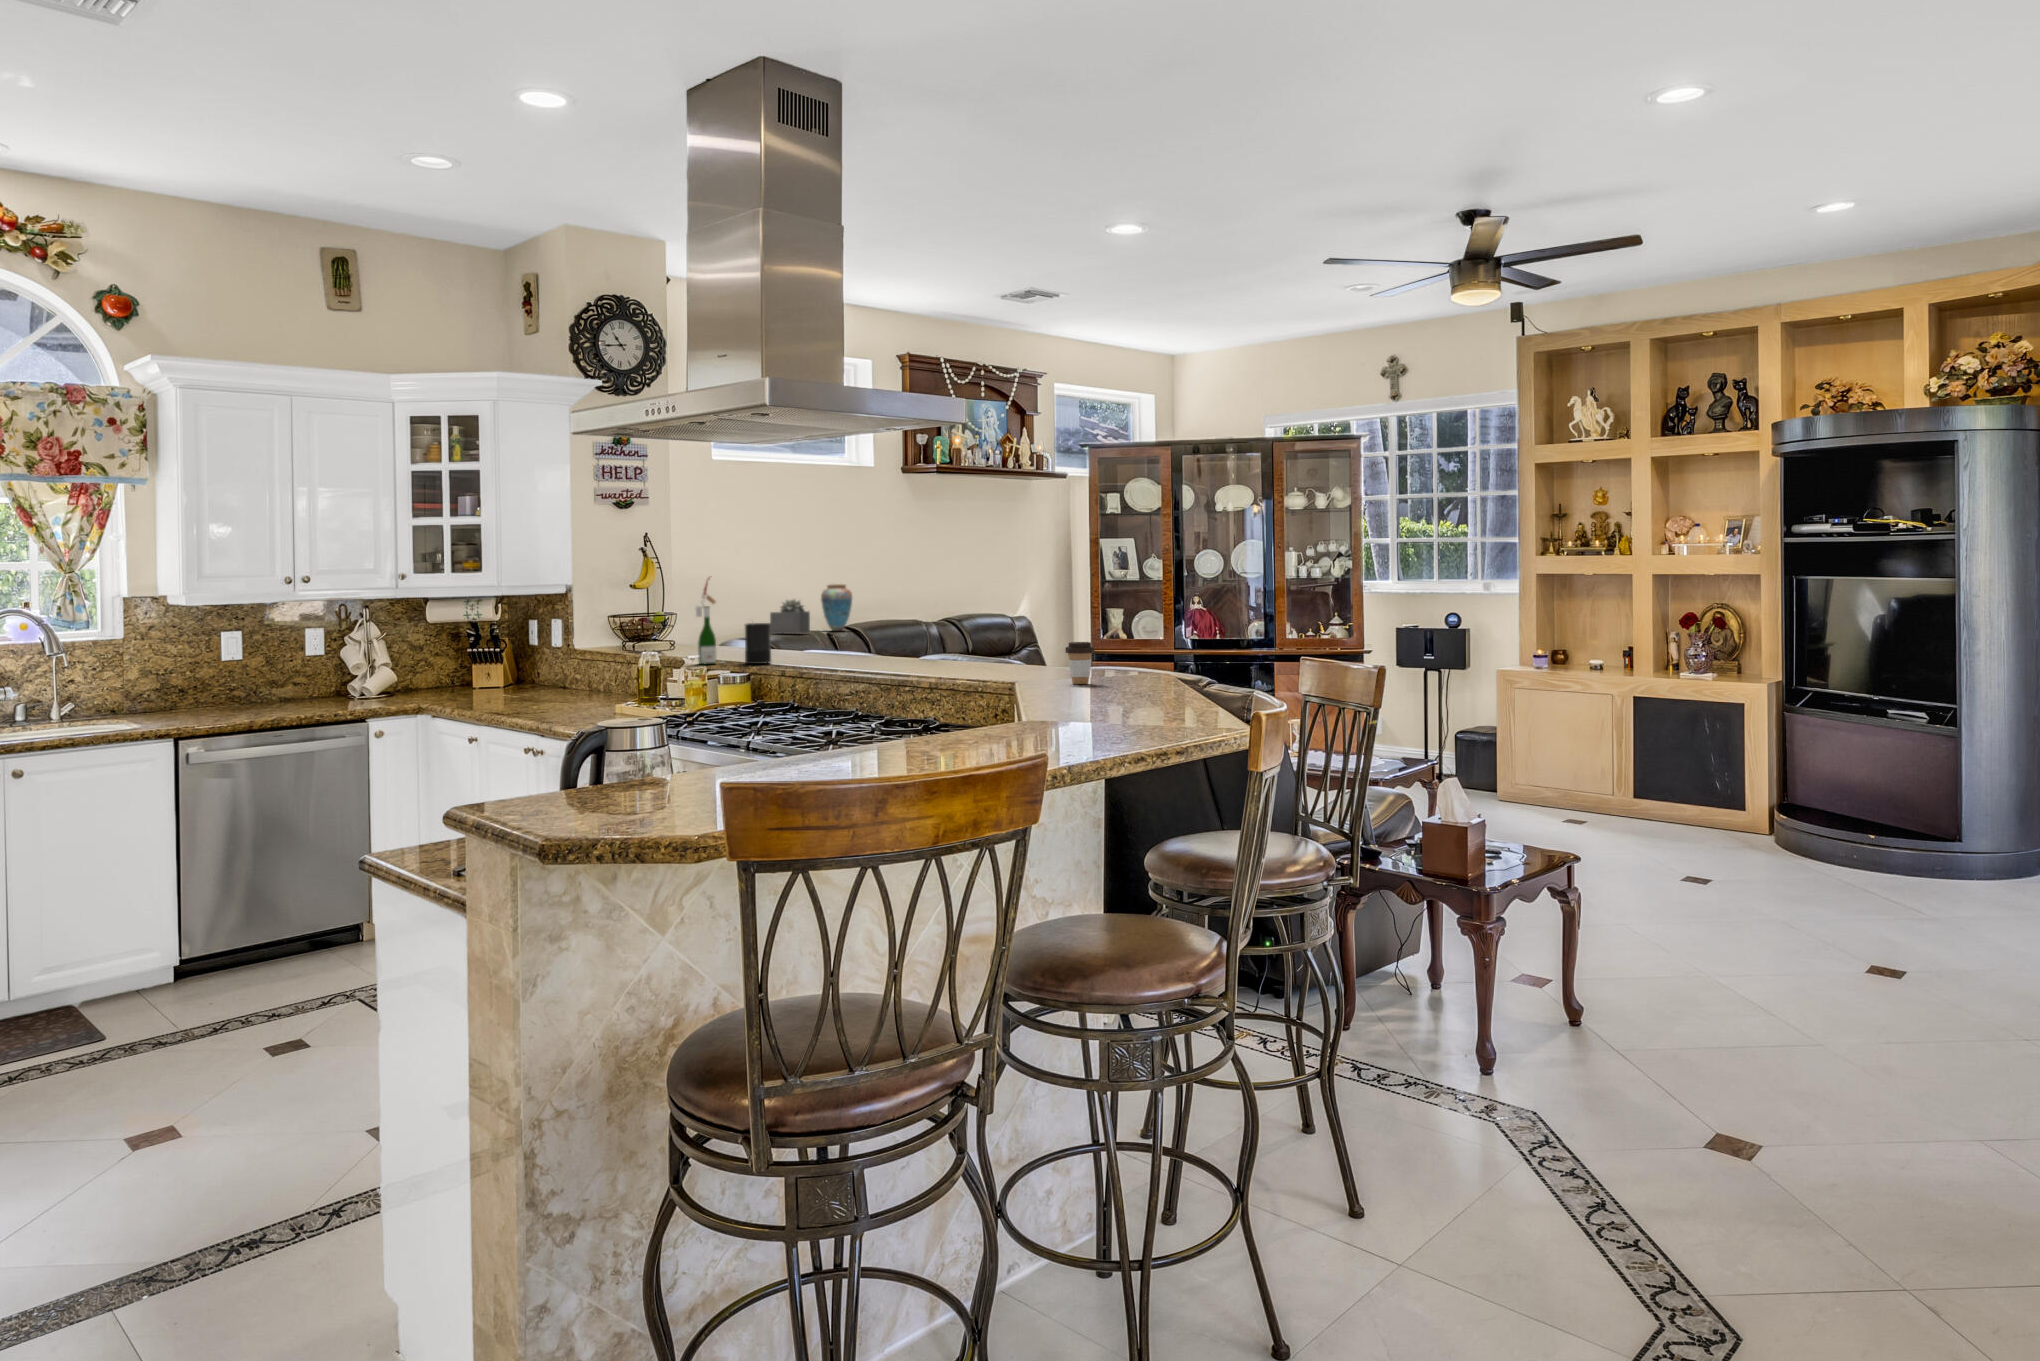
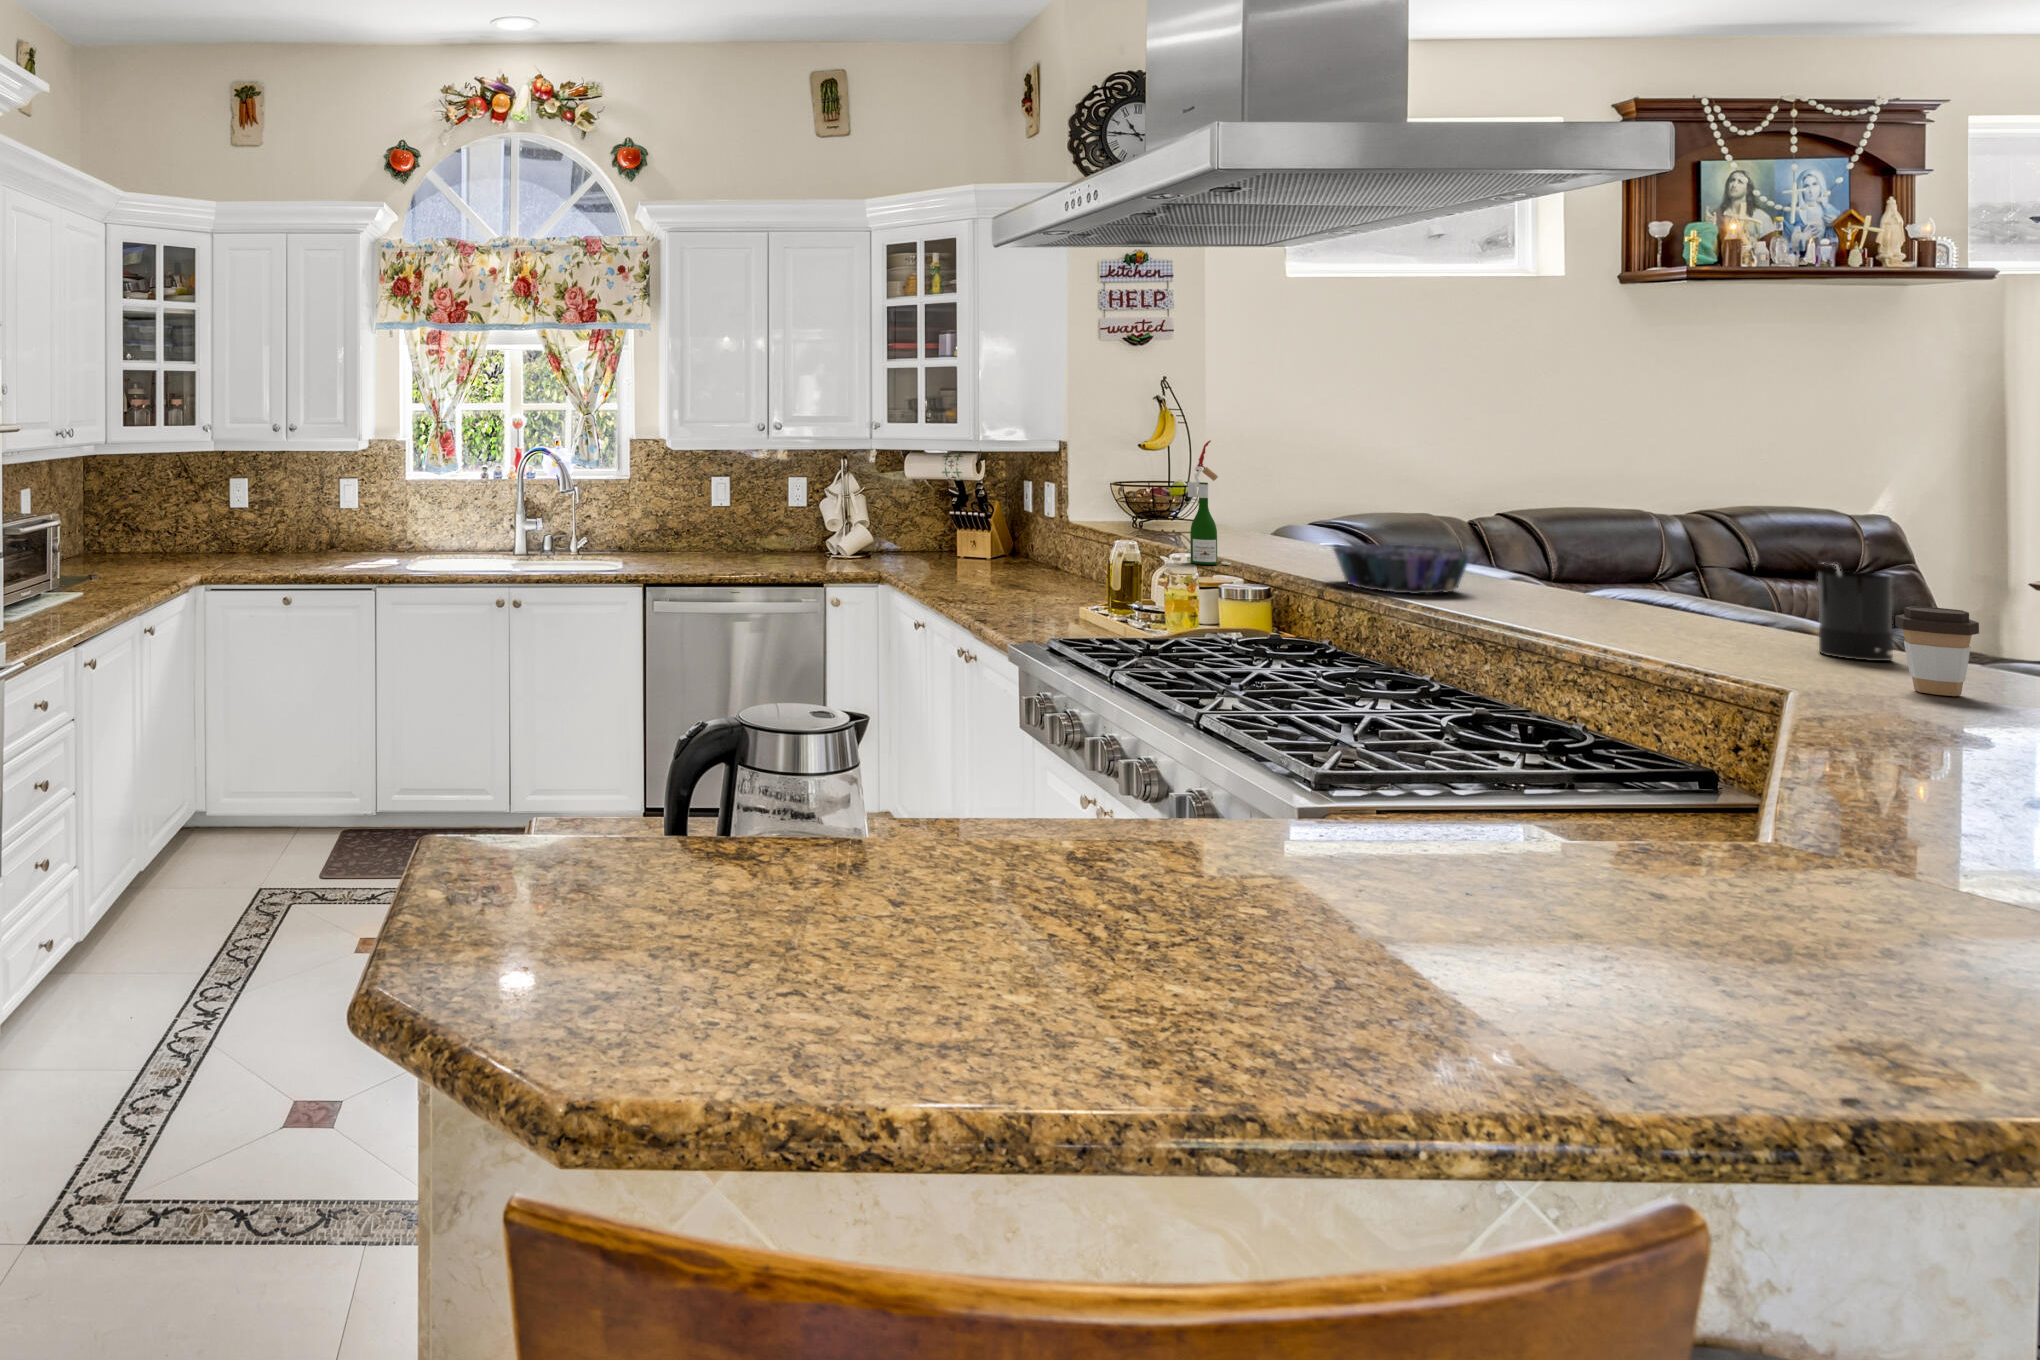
vase: present [821,584,852,631] -> none [1463,450,1519,519]
succulent plant: present [770,599,810,634] -> none [1371,468,1438,519]
candle: present [745,623,771,664] -> present [1818,565,1893,661]
decorative bowl: none [792,639,870,669] -> present [1333,544,1472,594]

